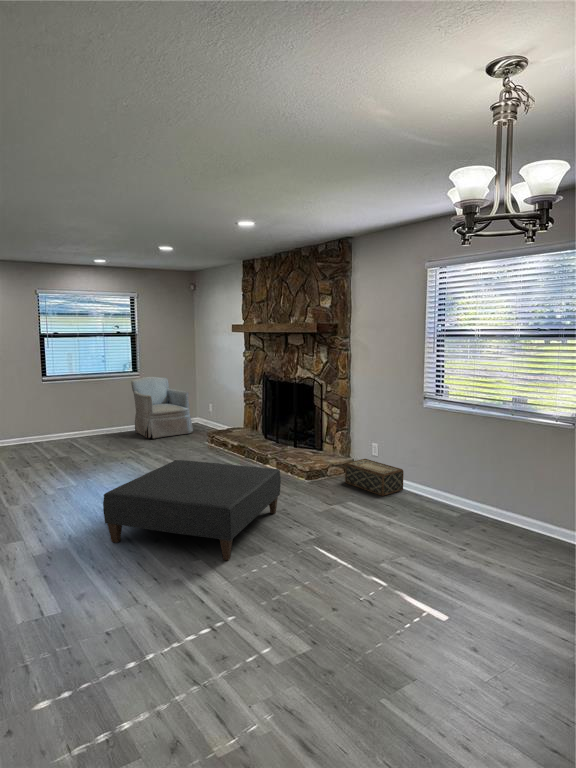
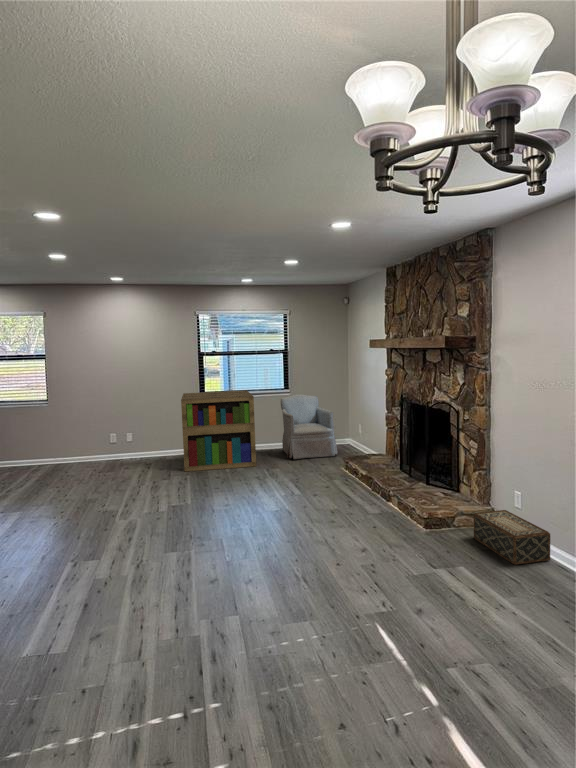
bookshelf: none [25,373,118,458] -> present [181,390,256,471]
ottoman: present [103,460,281,560] -> none [168,490,368,620]

